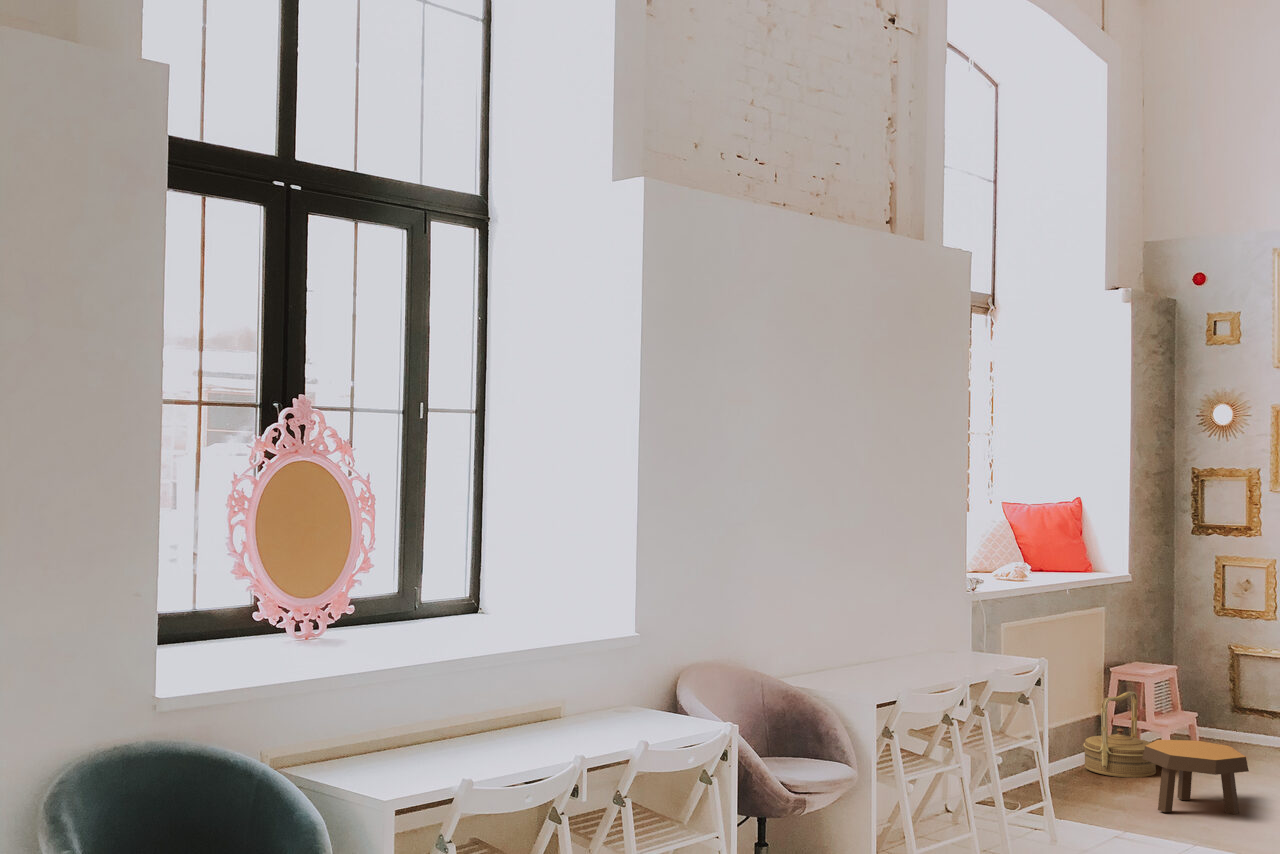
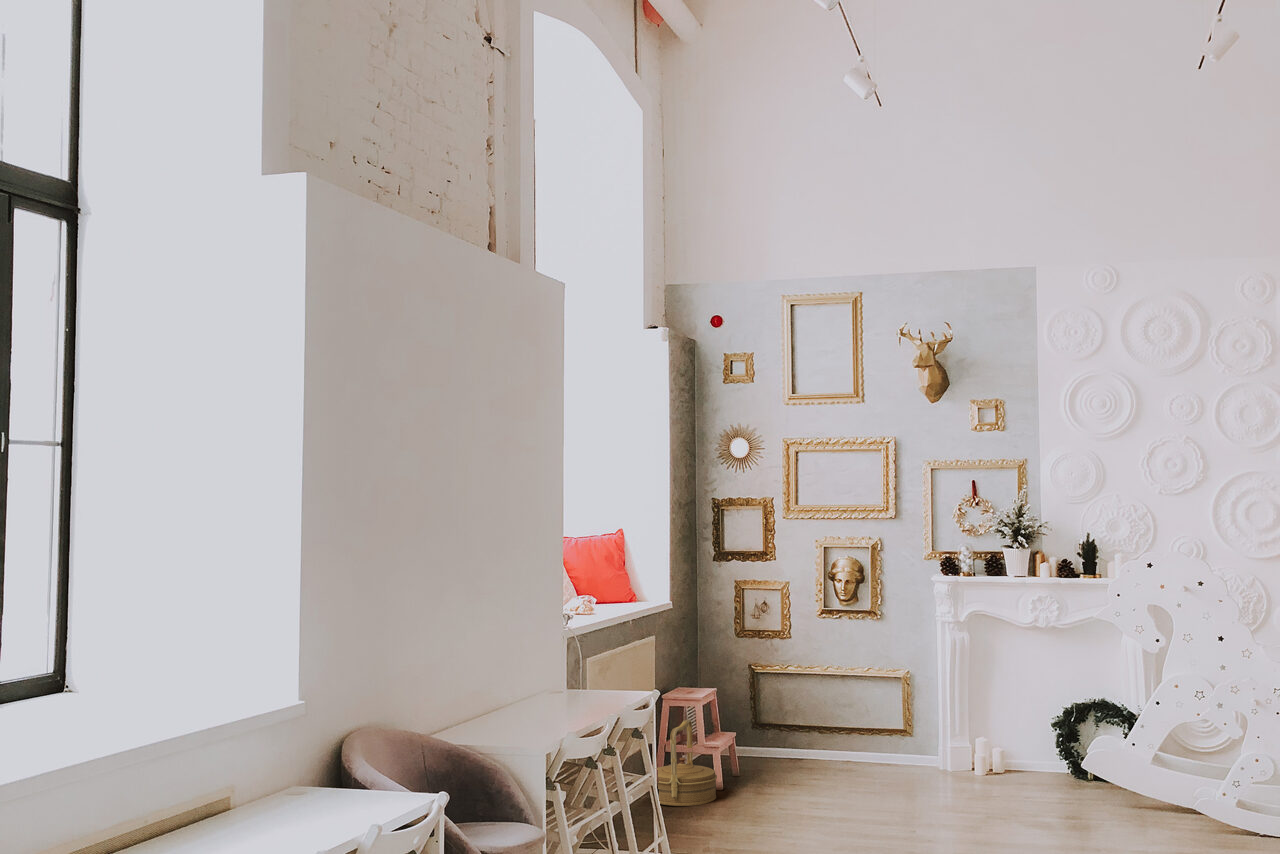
footstool: present [1142,740,1249,814] -> none [728,761,822,836]

